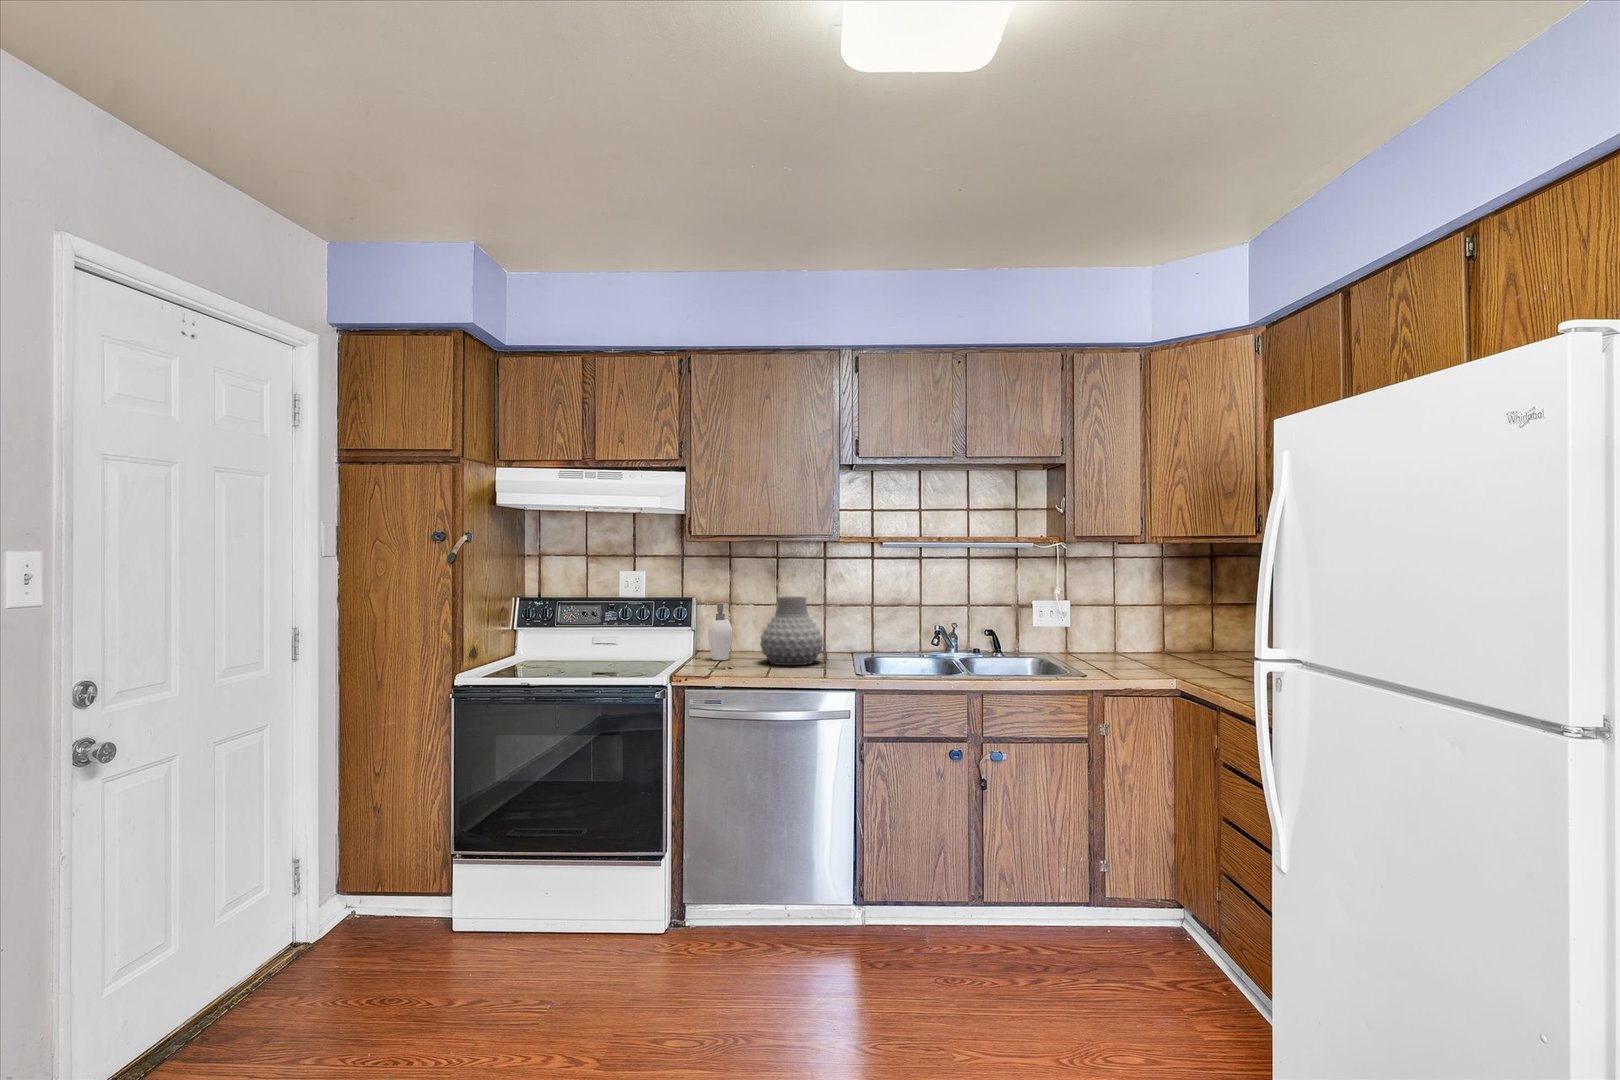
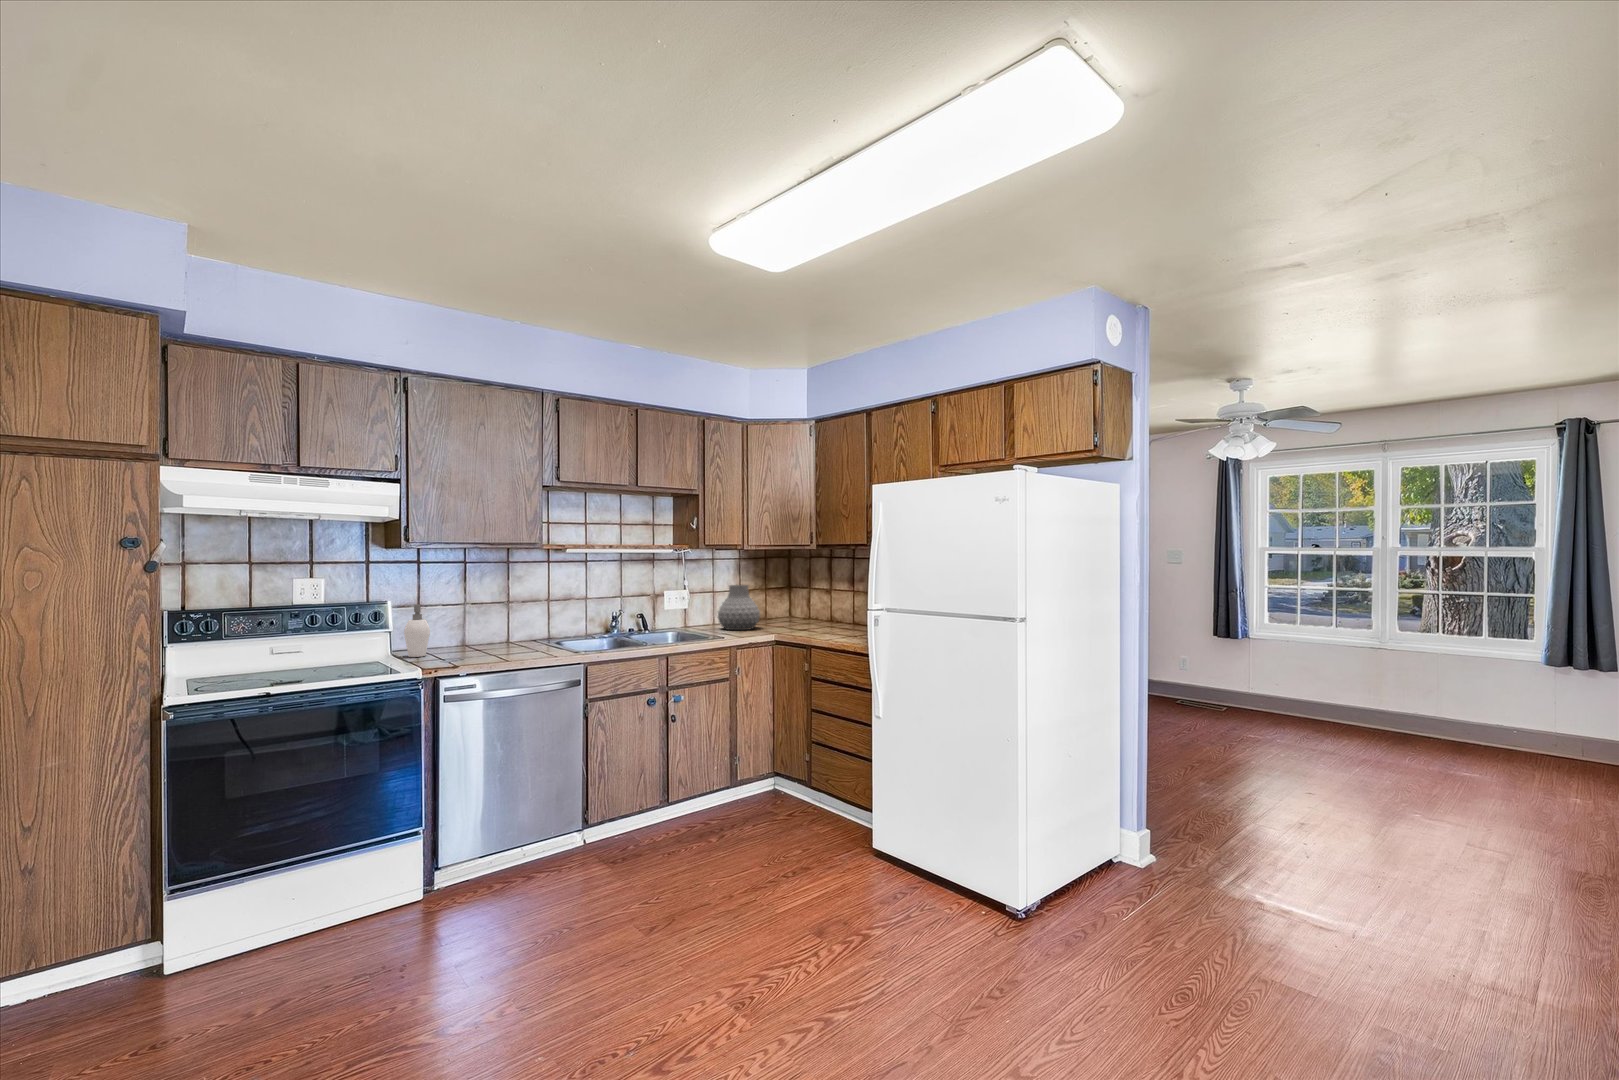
vase: present [760,597,823,665] -> present [718,585,760,630]

